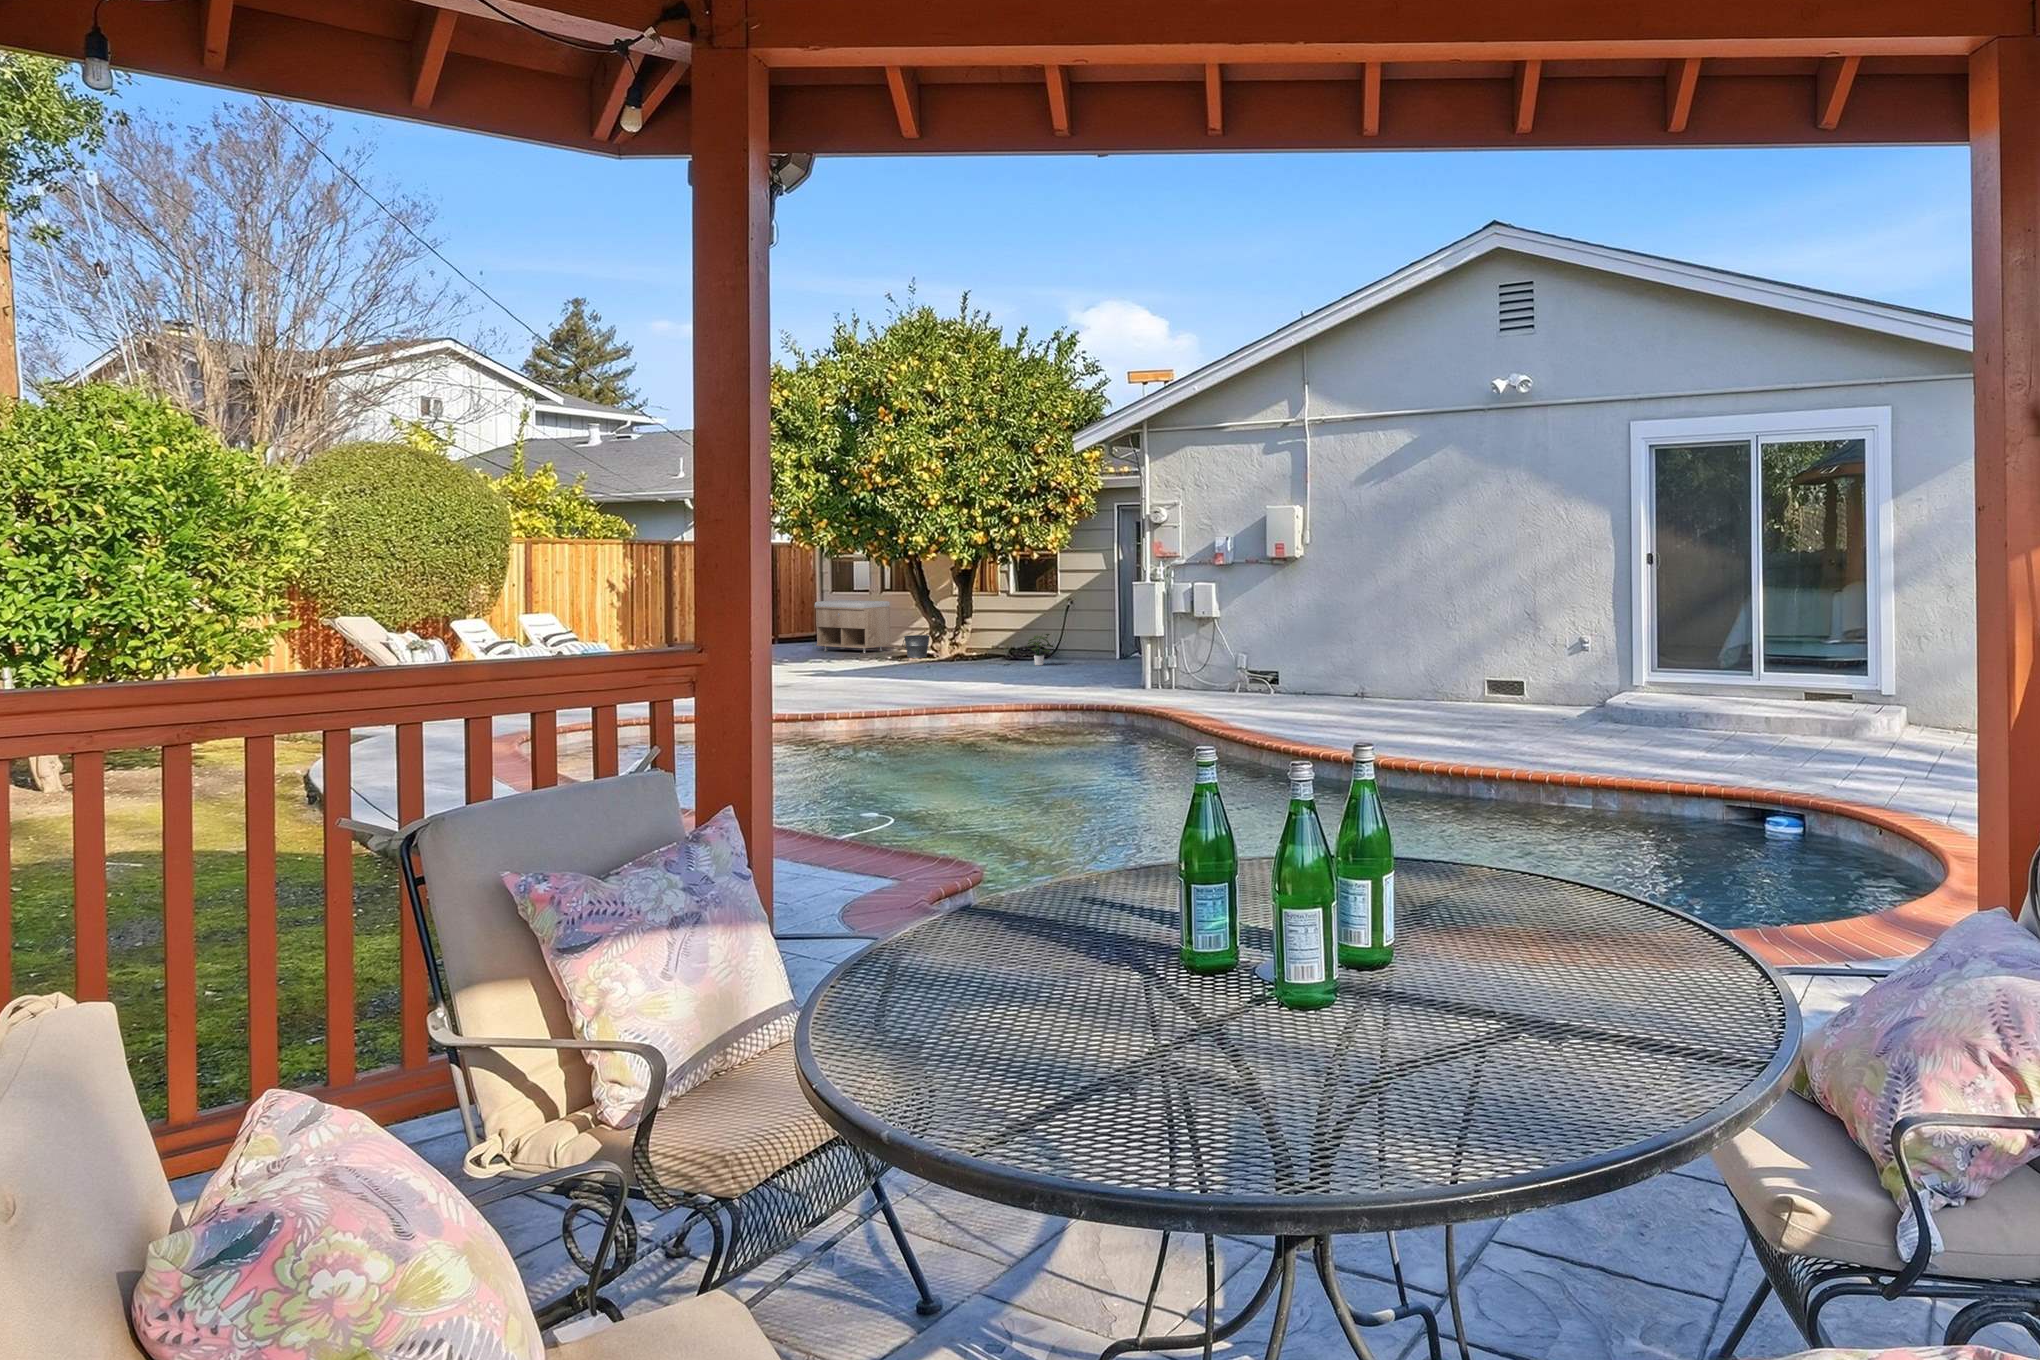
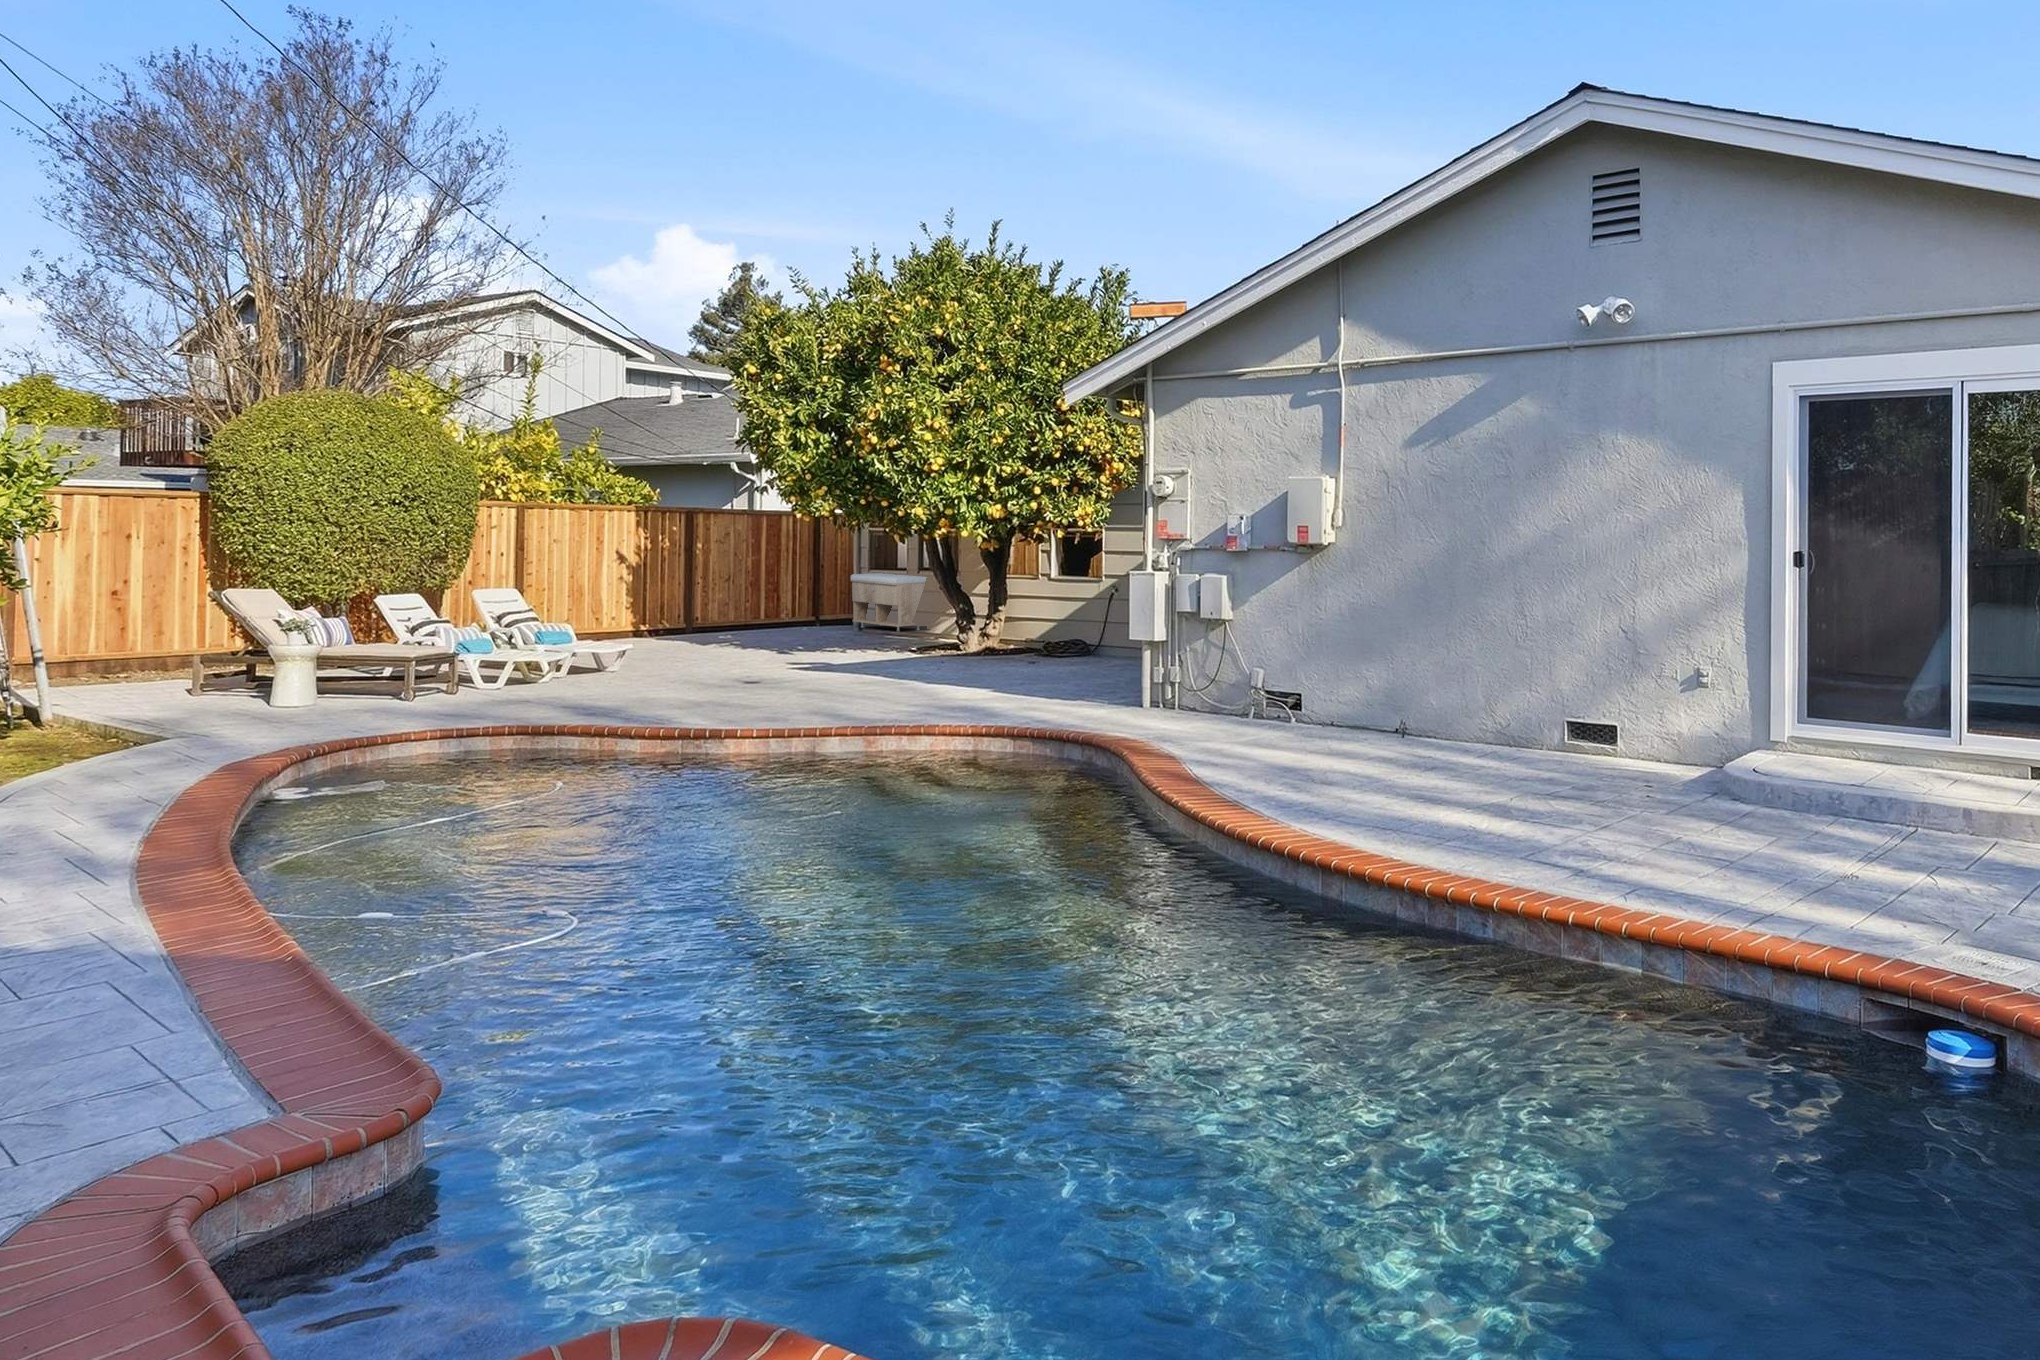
potted plant: present [1027,634,1055,665] -> none [1044,621,1078,657]
bucket: present [902,635,930,658] -> none [927,615,957,640]

